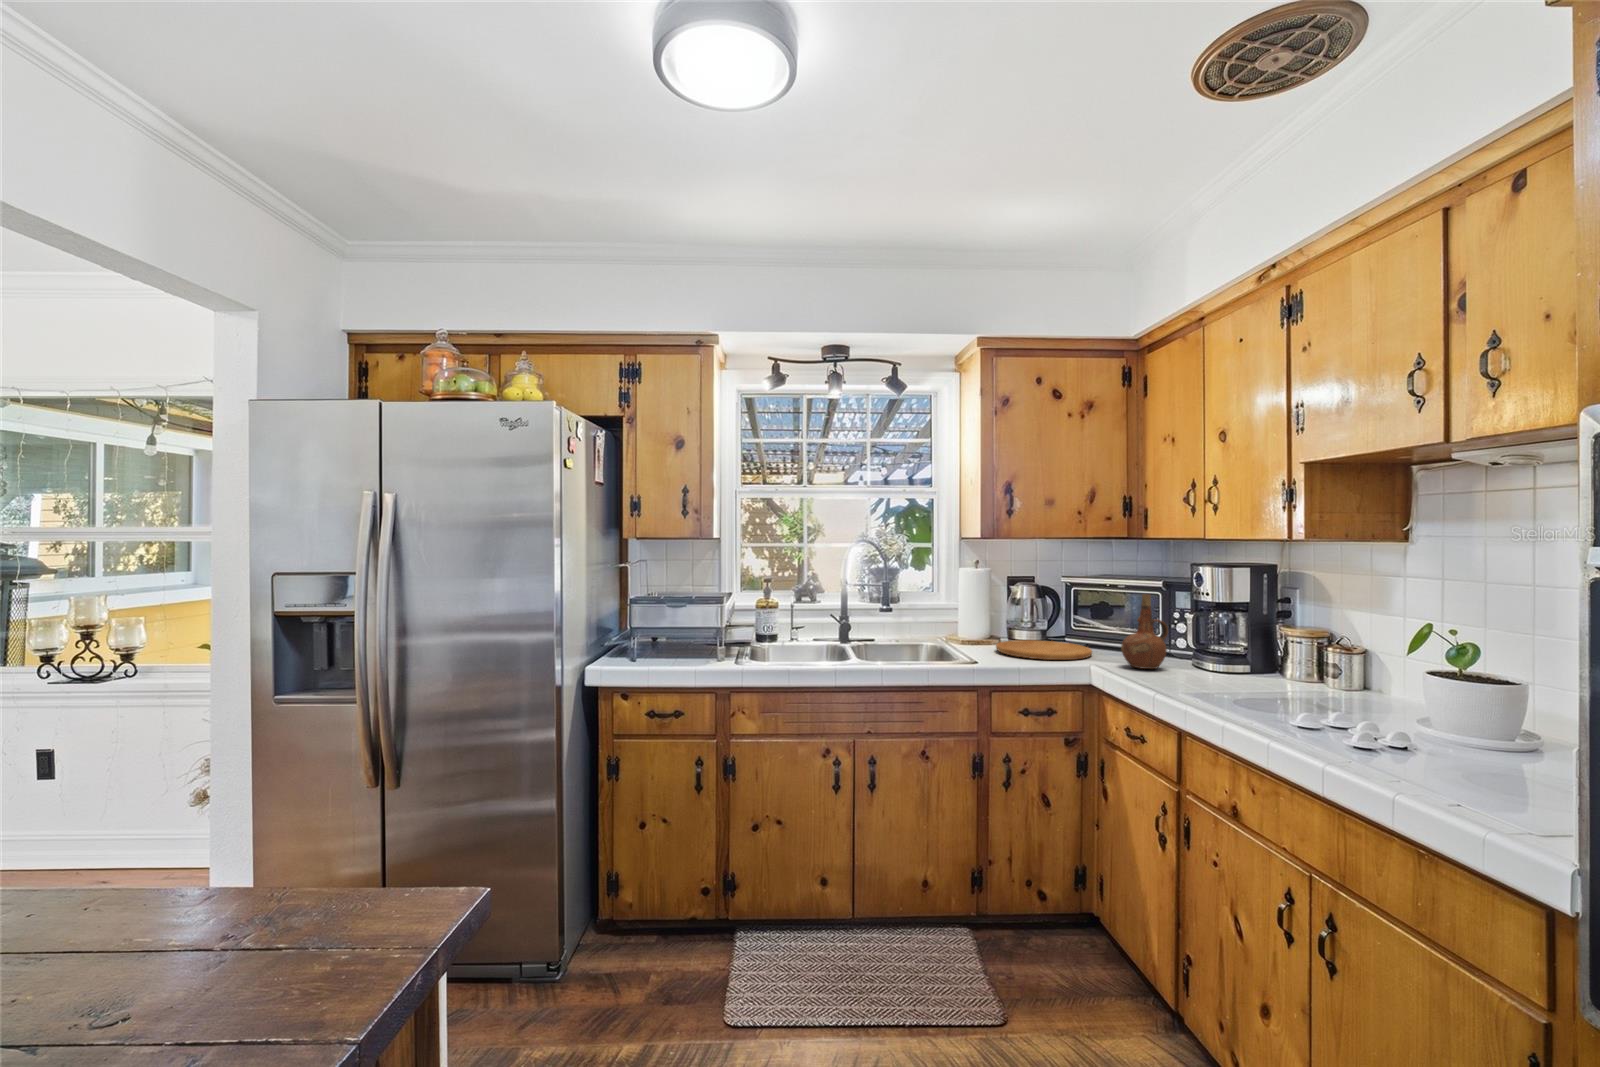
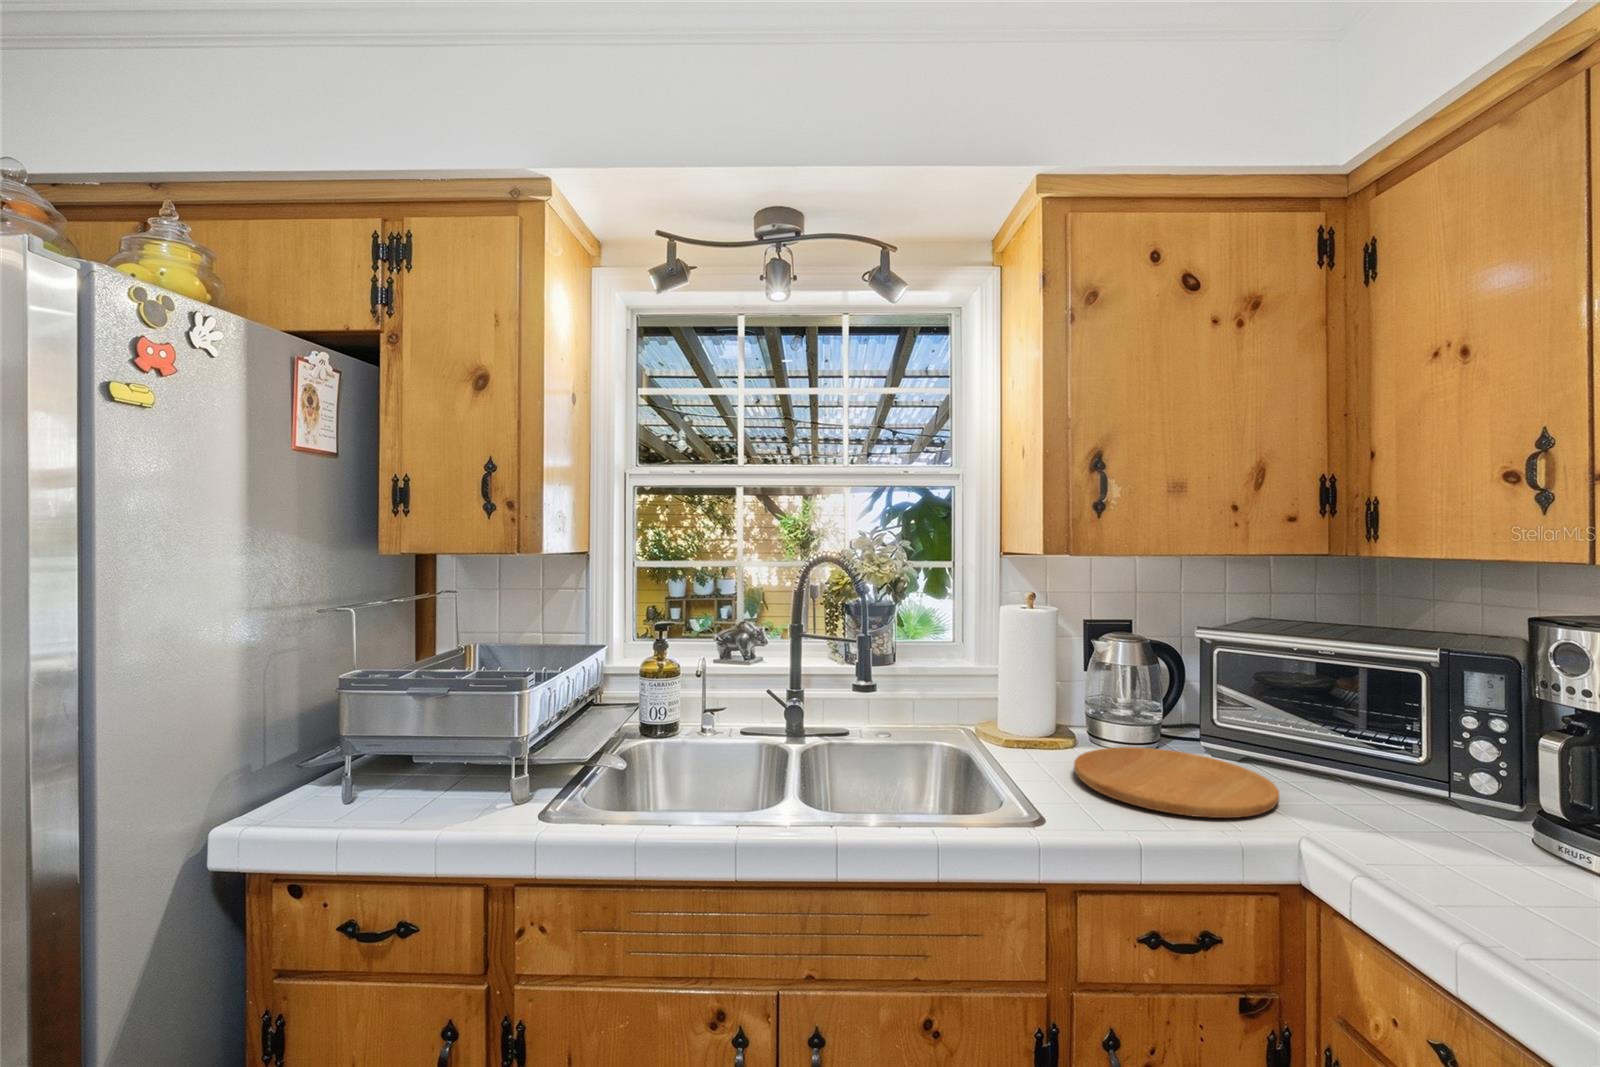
ceramic pitcher: present [1121,594,1168,669] -> none [1373,690,1497,871]

